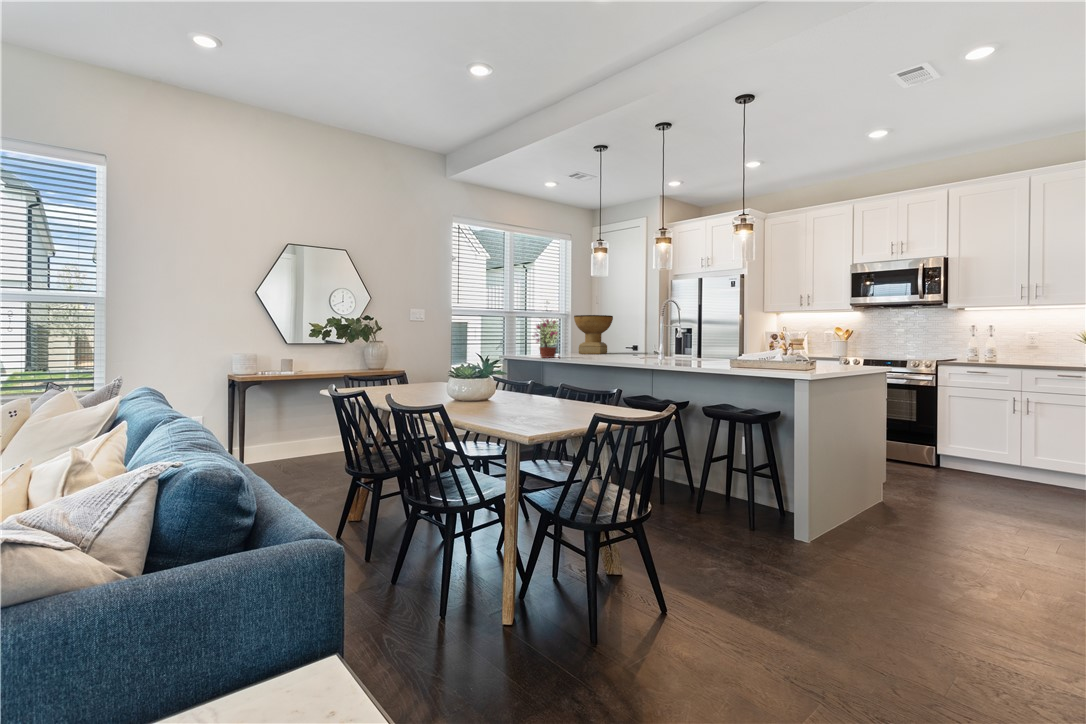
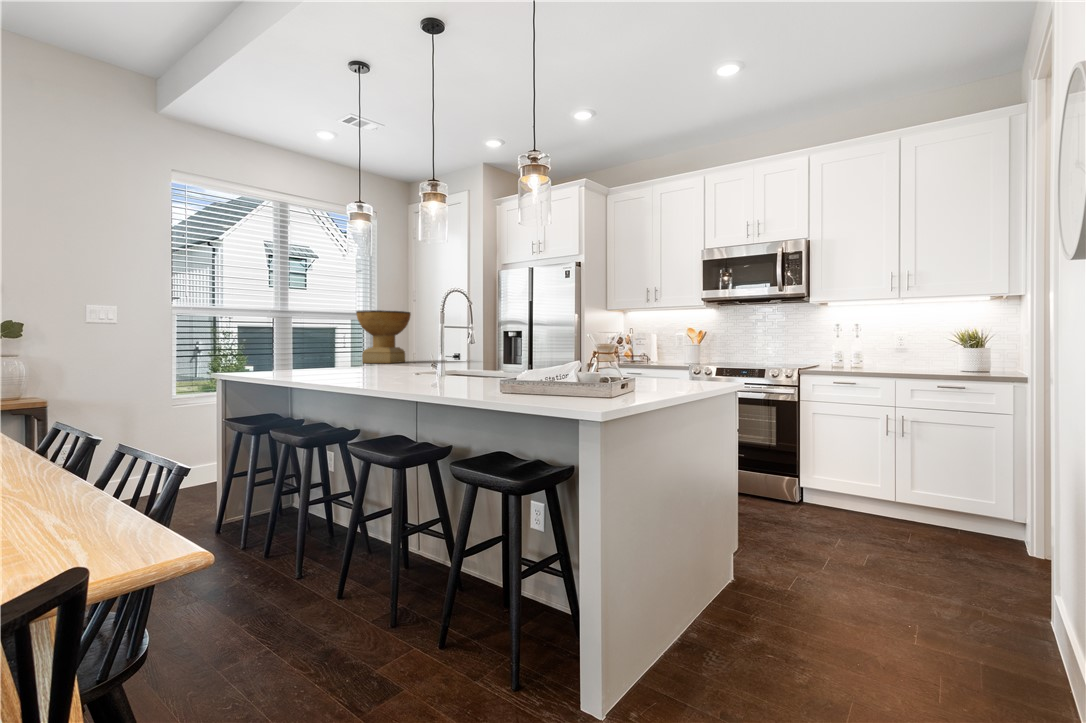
potted plant: present [535,319,557,358] -> none [261,315,312,372]

